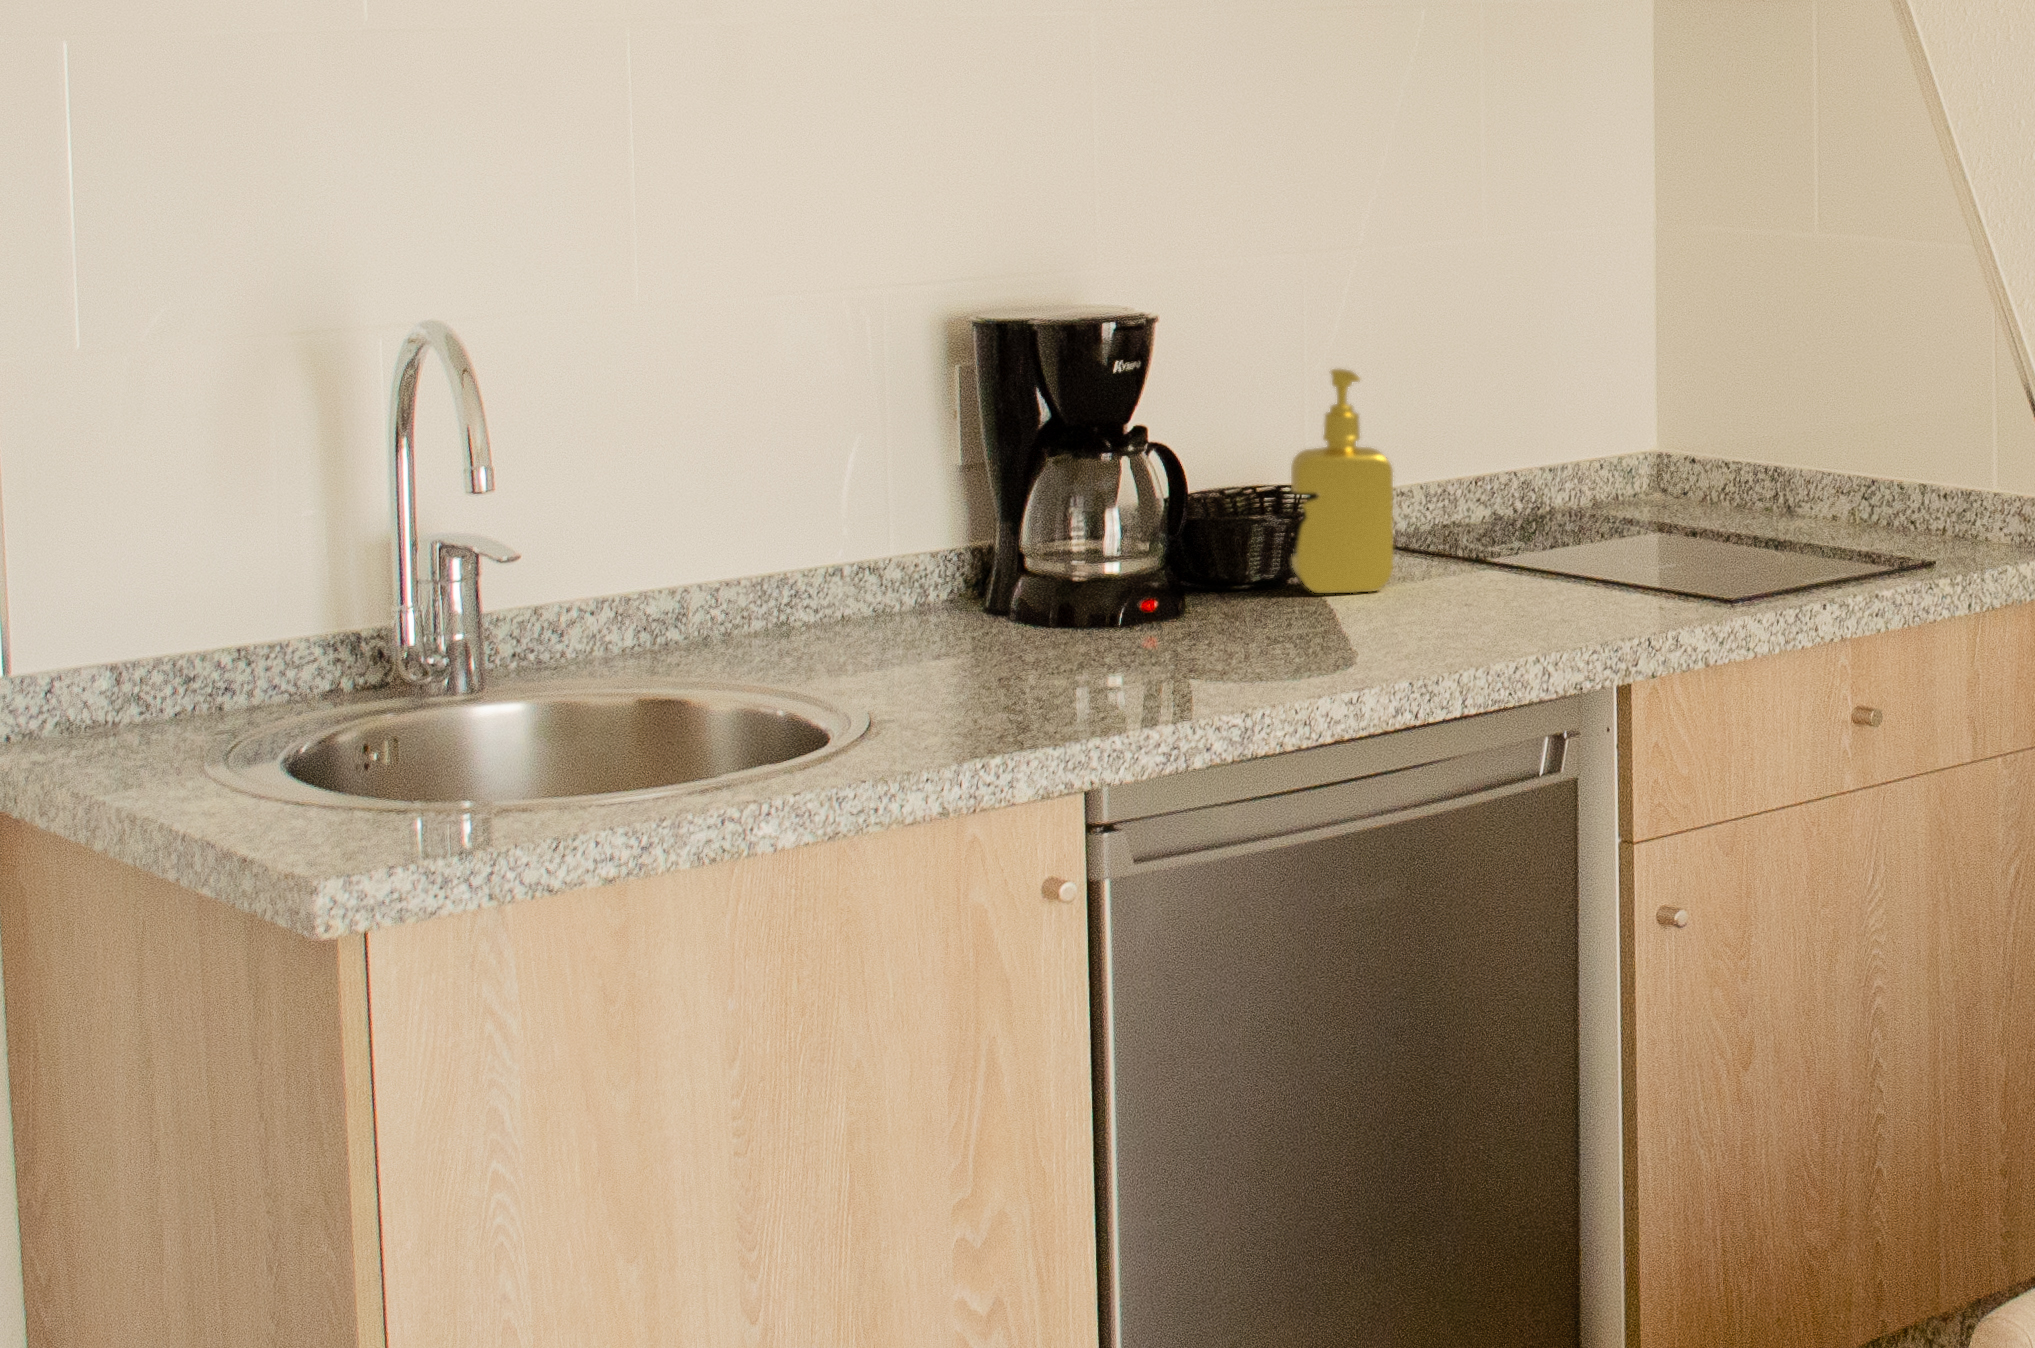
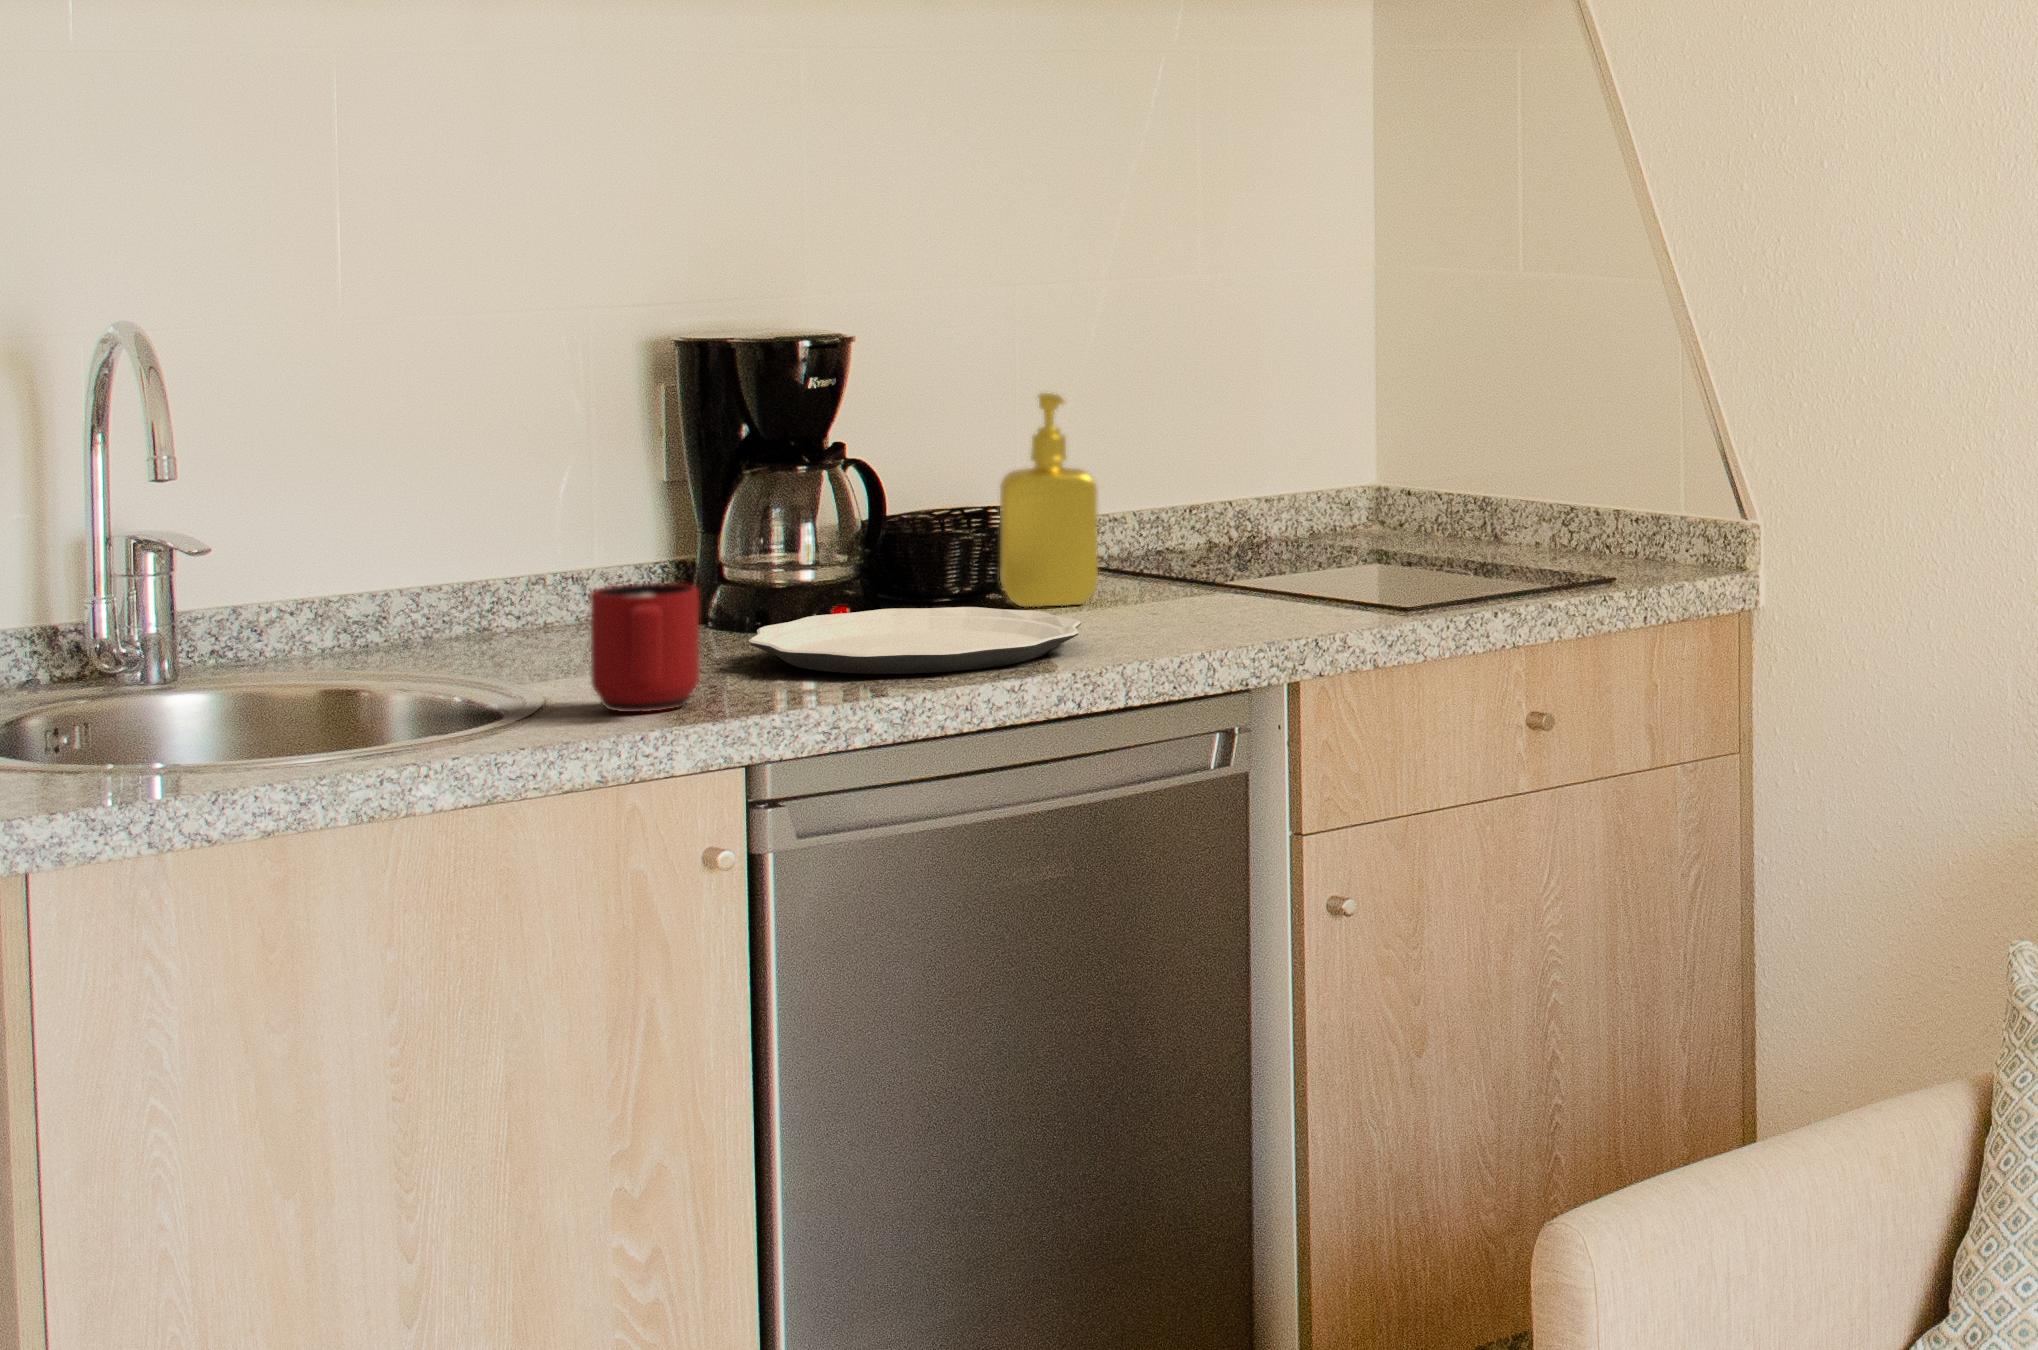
mug: none [931,589,1039,724] -> present [590,583,699,712]
plate: none [1069,600,1402,679] -> present [748,607,1081,674]

